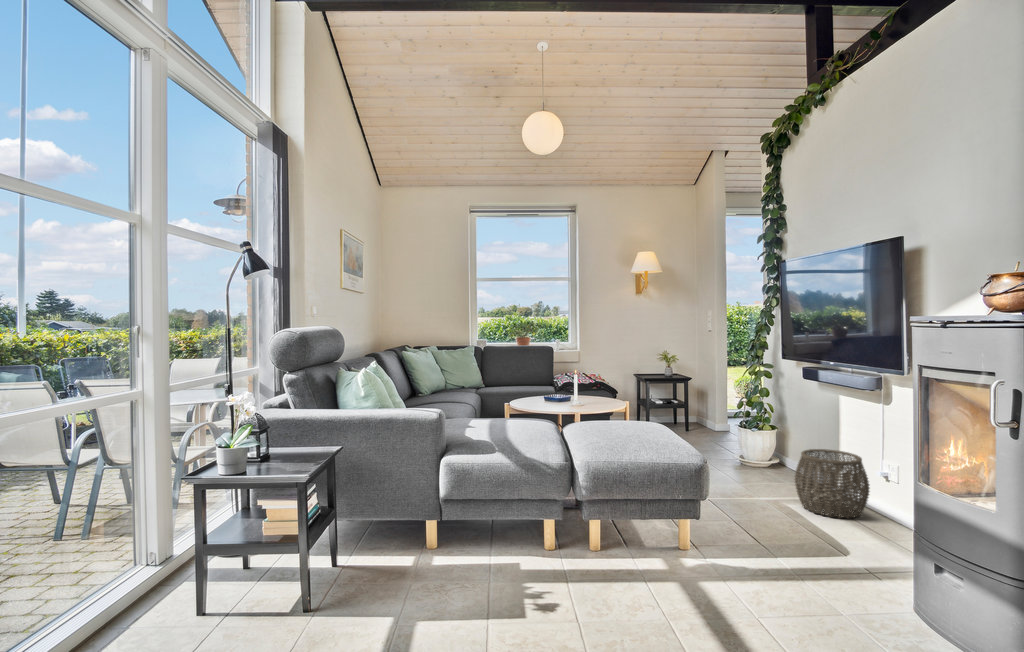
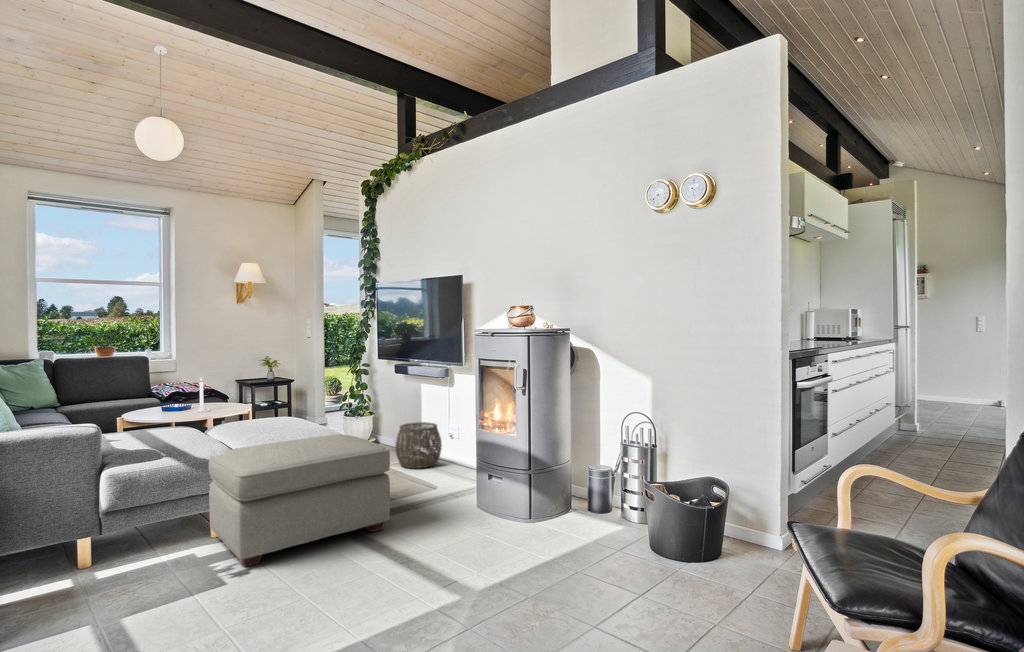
ottoman: none [537,454,749,607] -> present [208,435,390,567]

